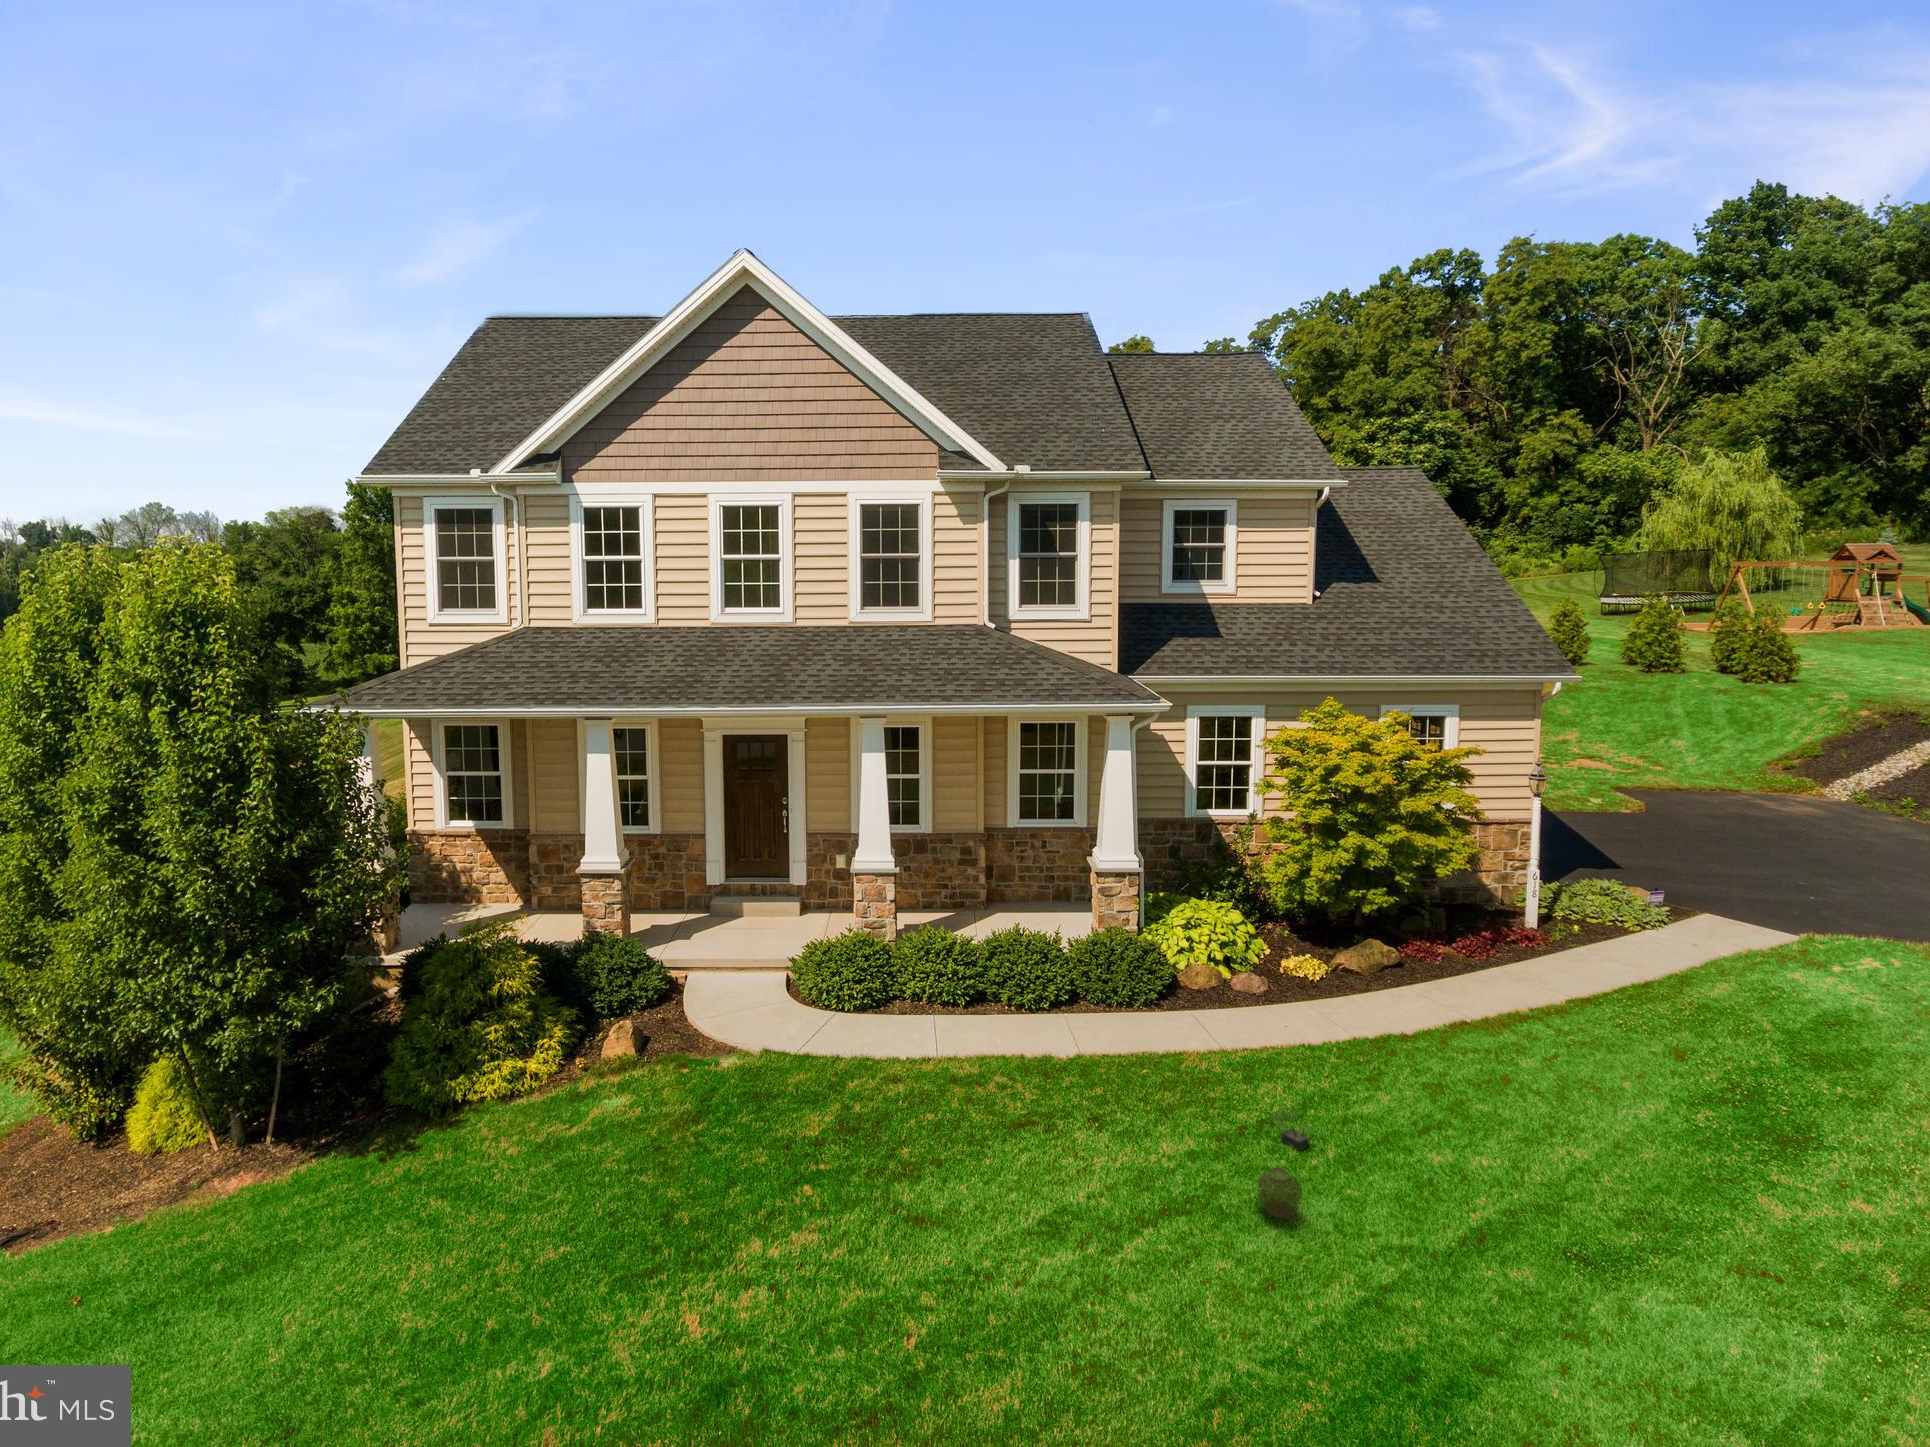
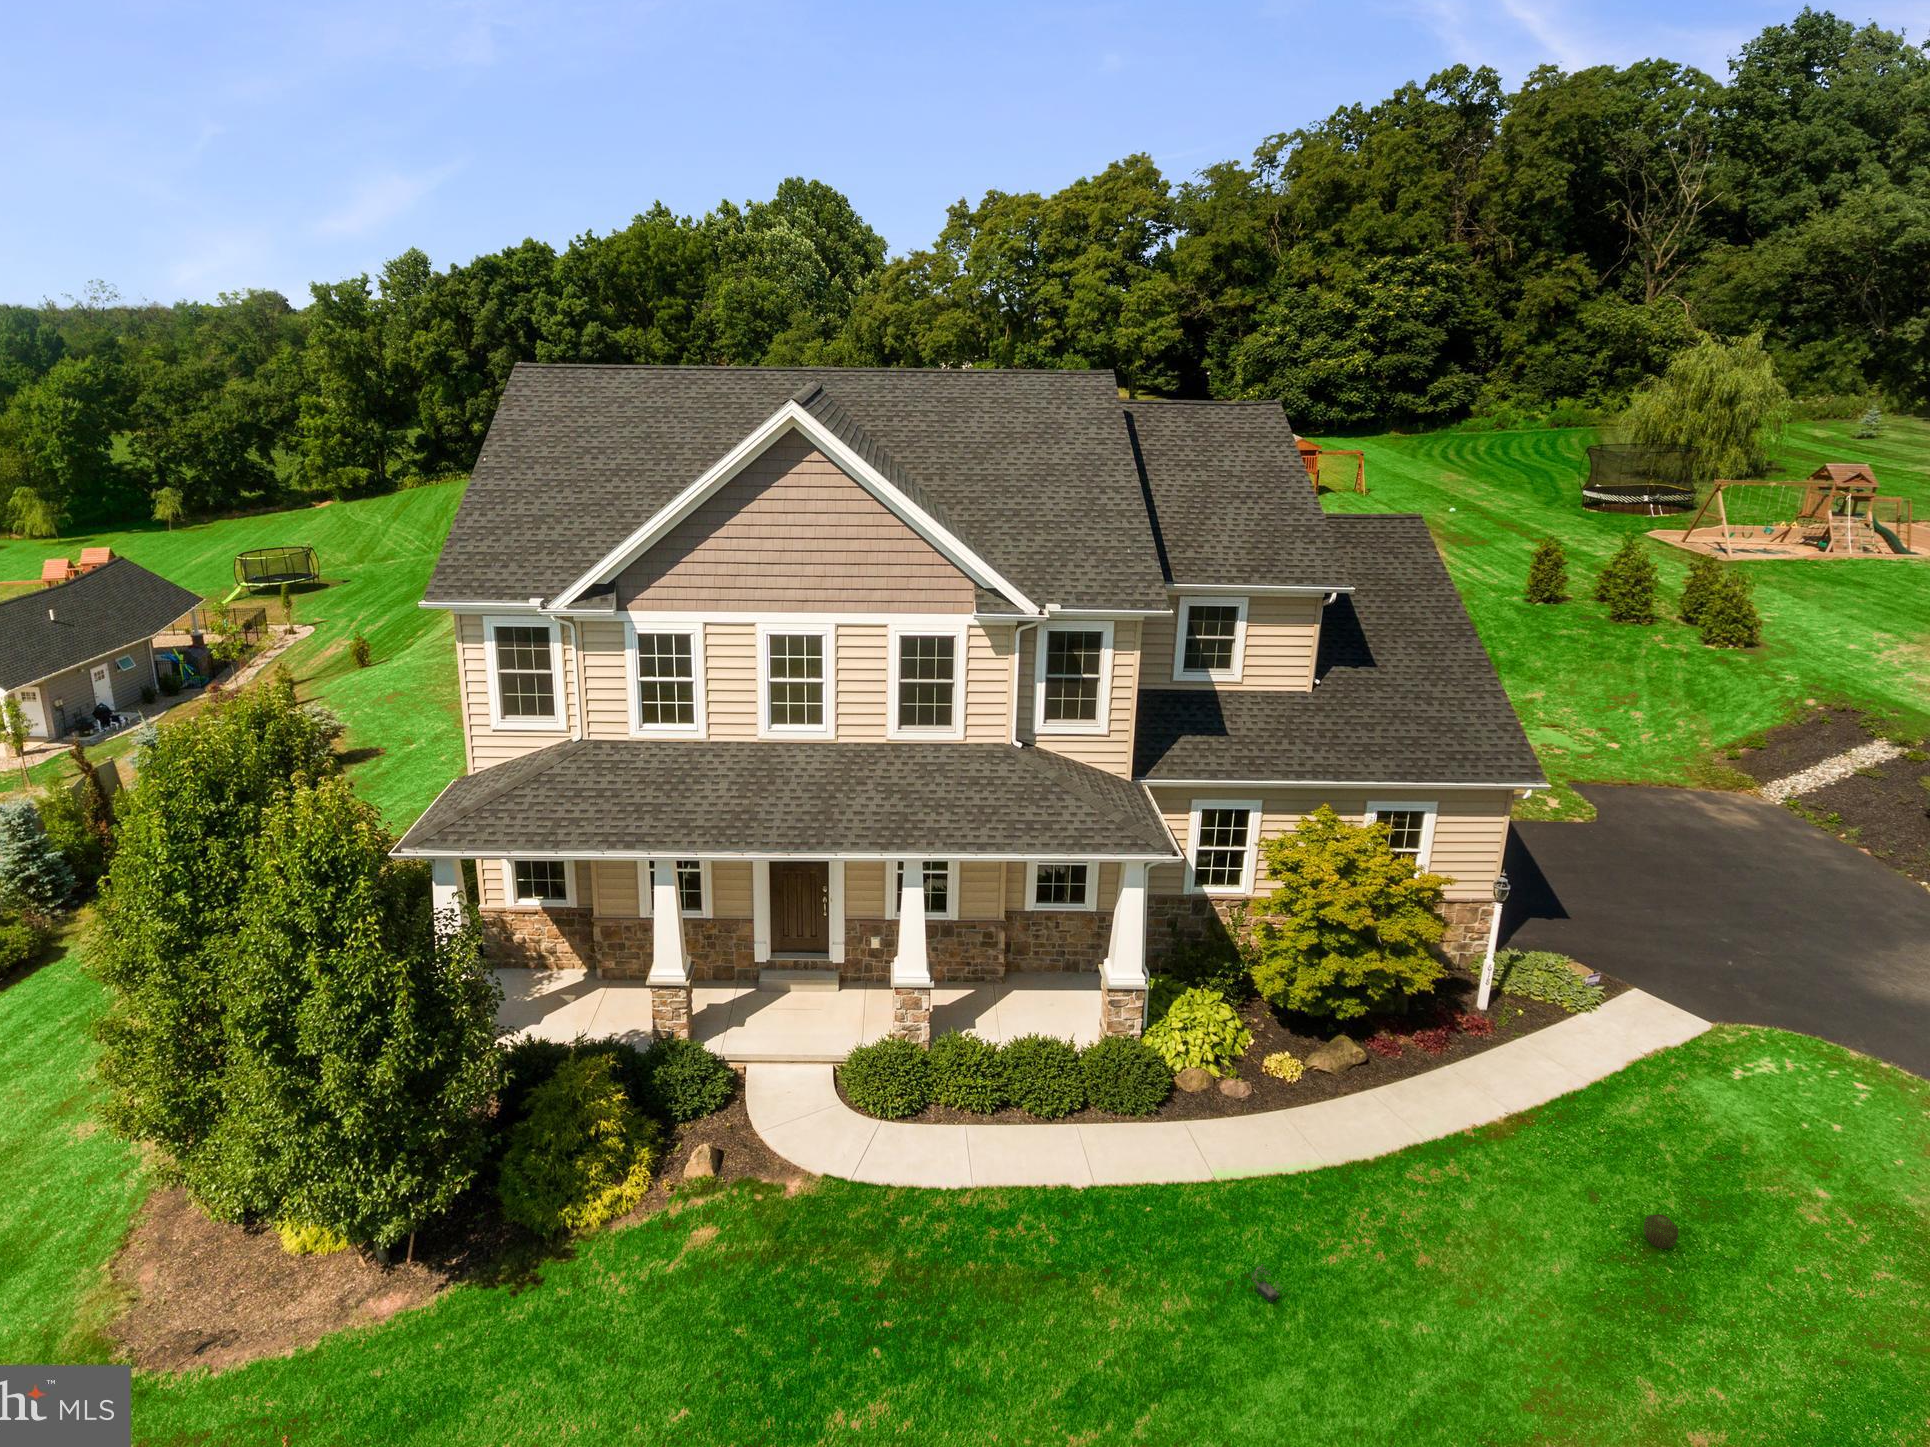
woven basket: present [1258,1168,1301,1220] -> present [1644,1214,1678,1248]

